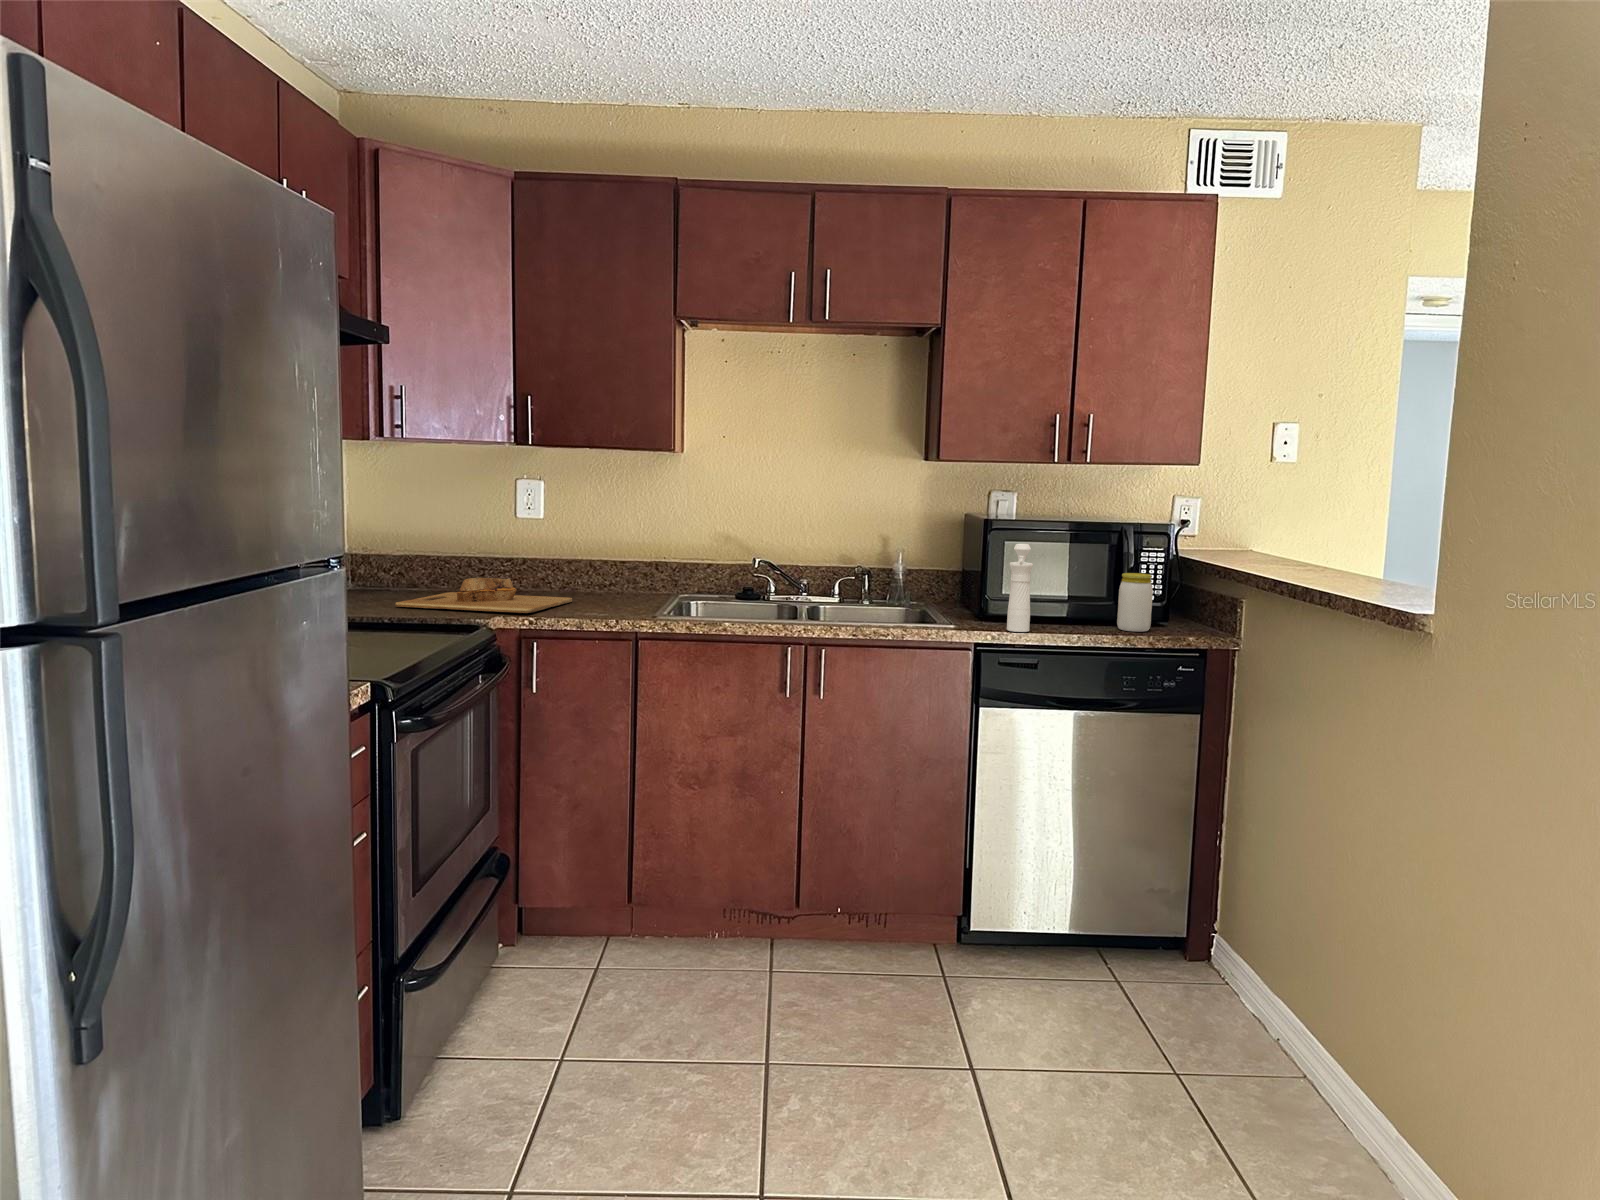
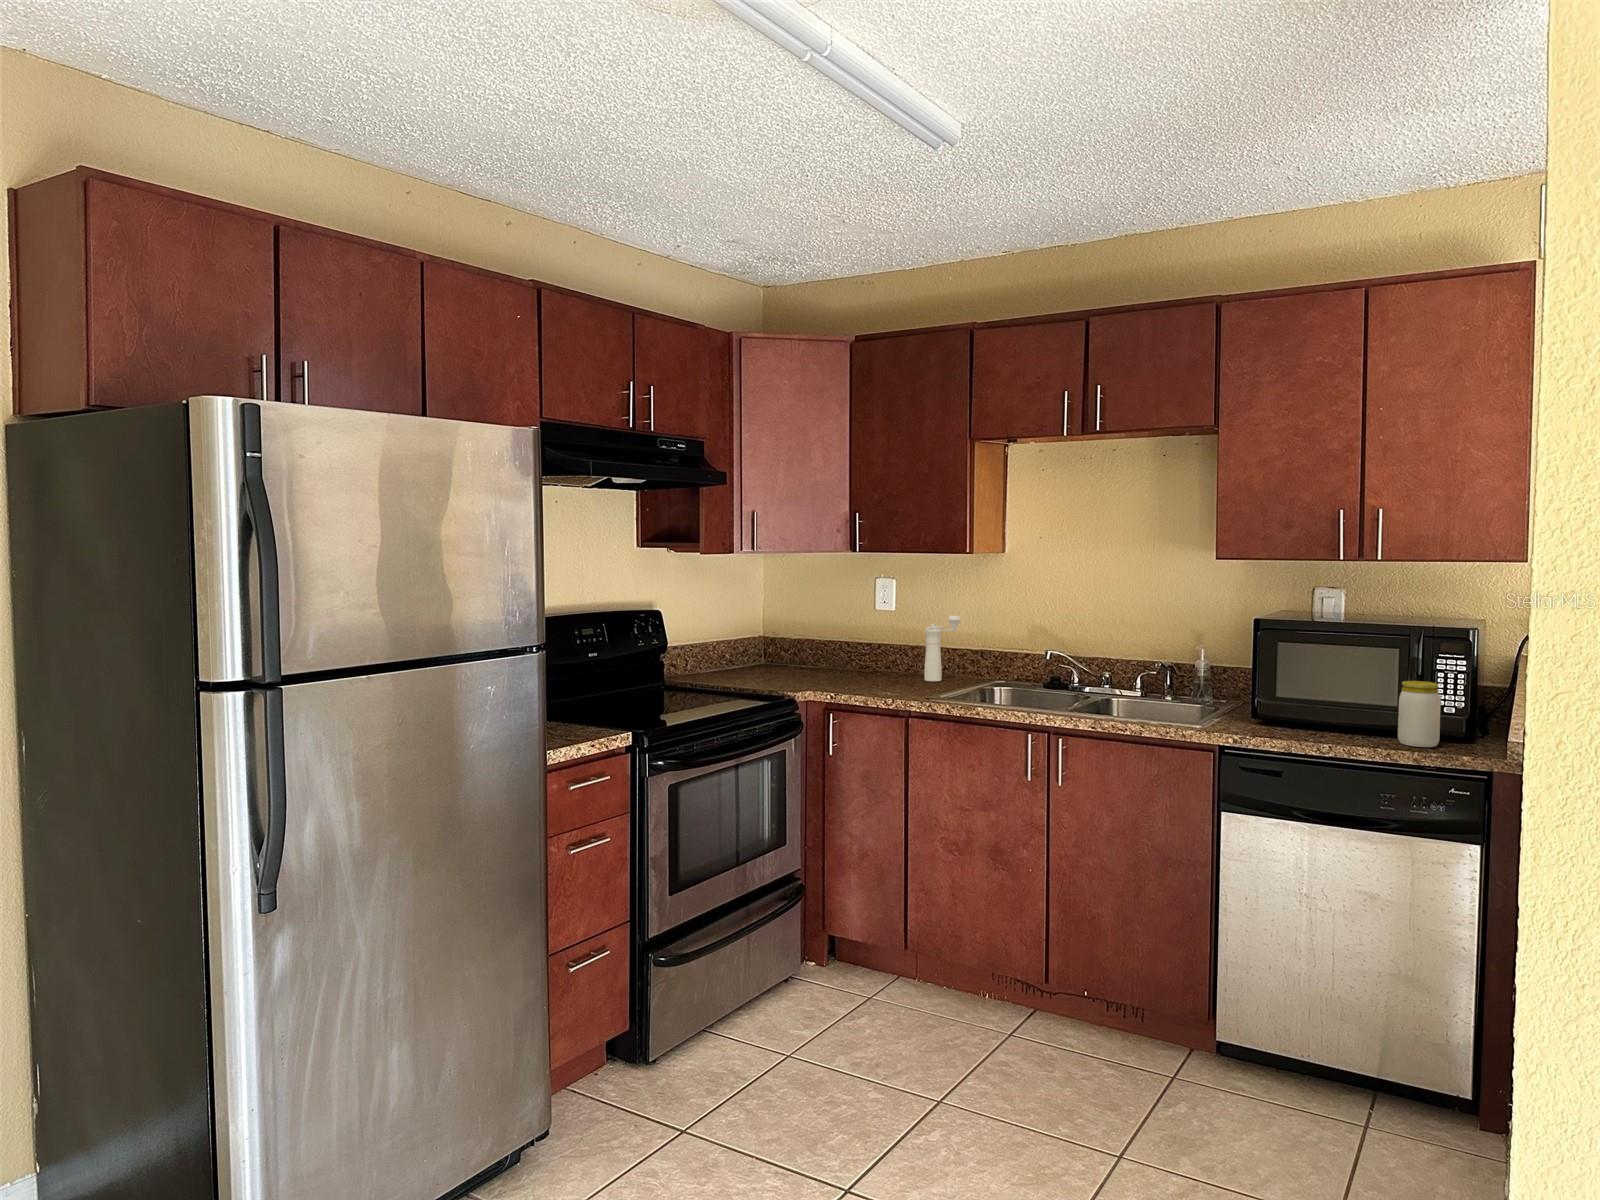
pepper mill: present [1007,544,1033,632] -> present [924,615,961,681]
cutting board: present [395,578,572,613] -> none [759,659,896,690]

